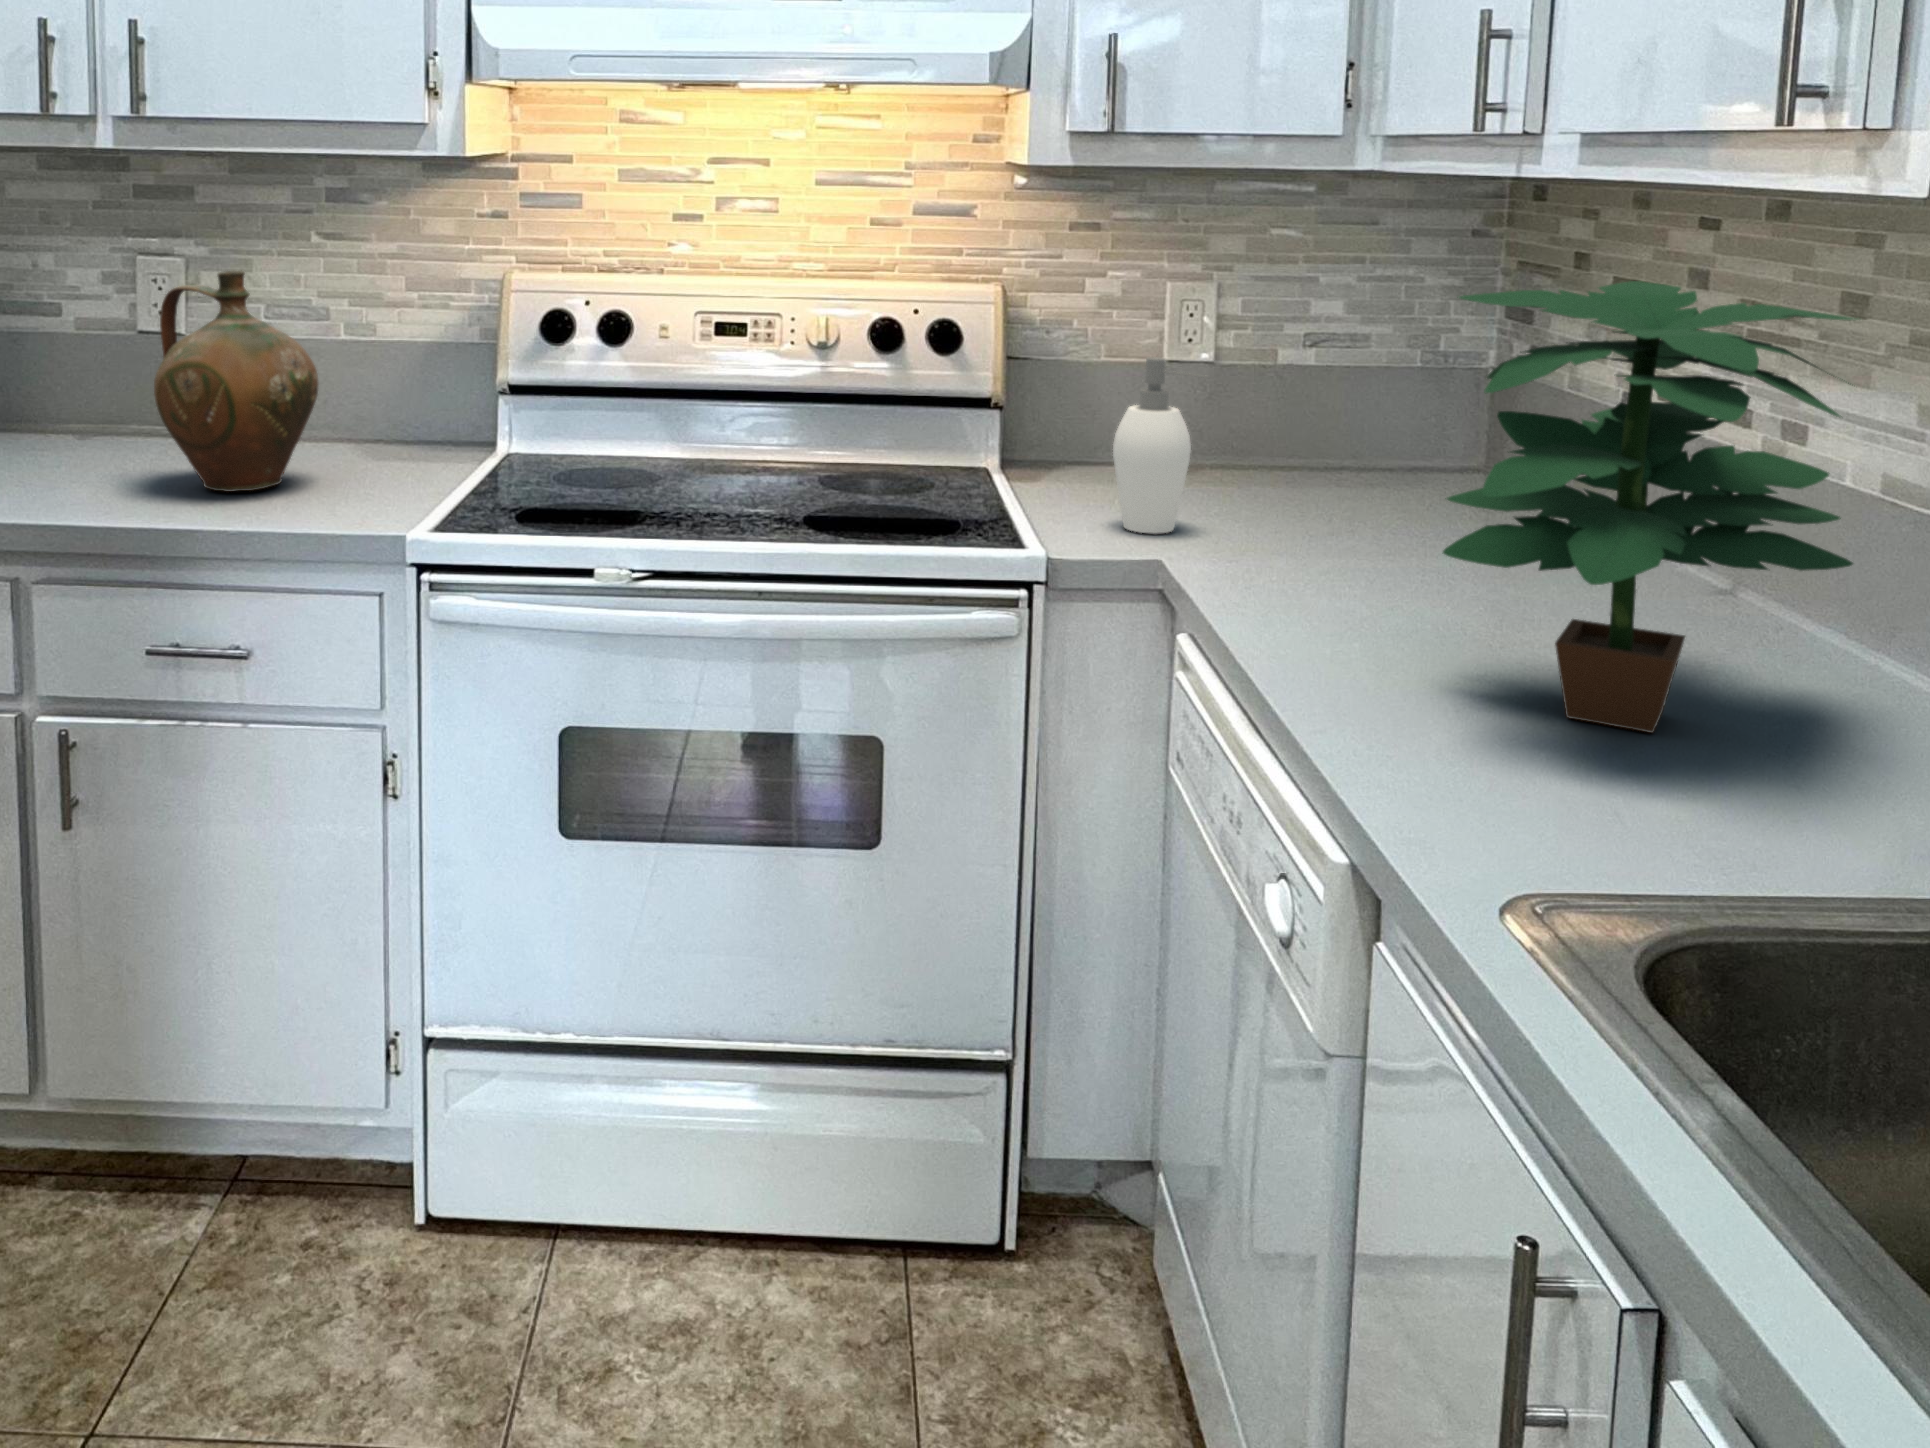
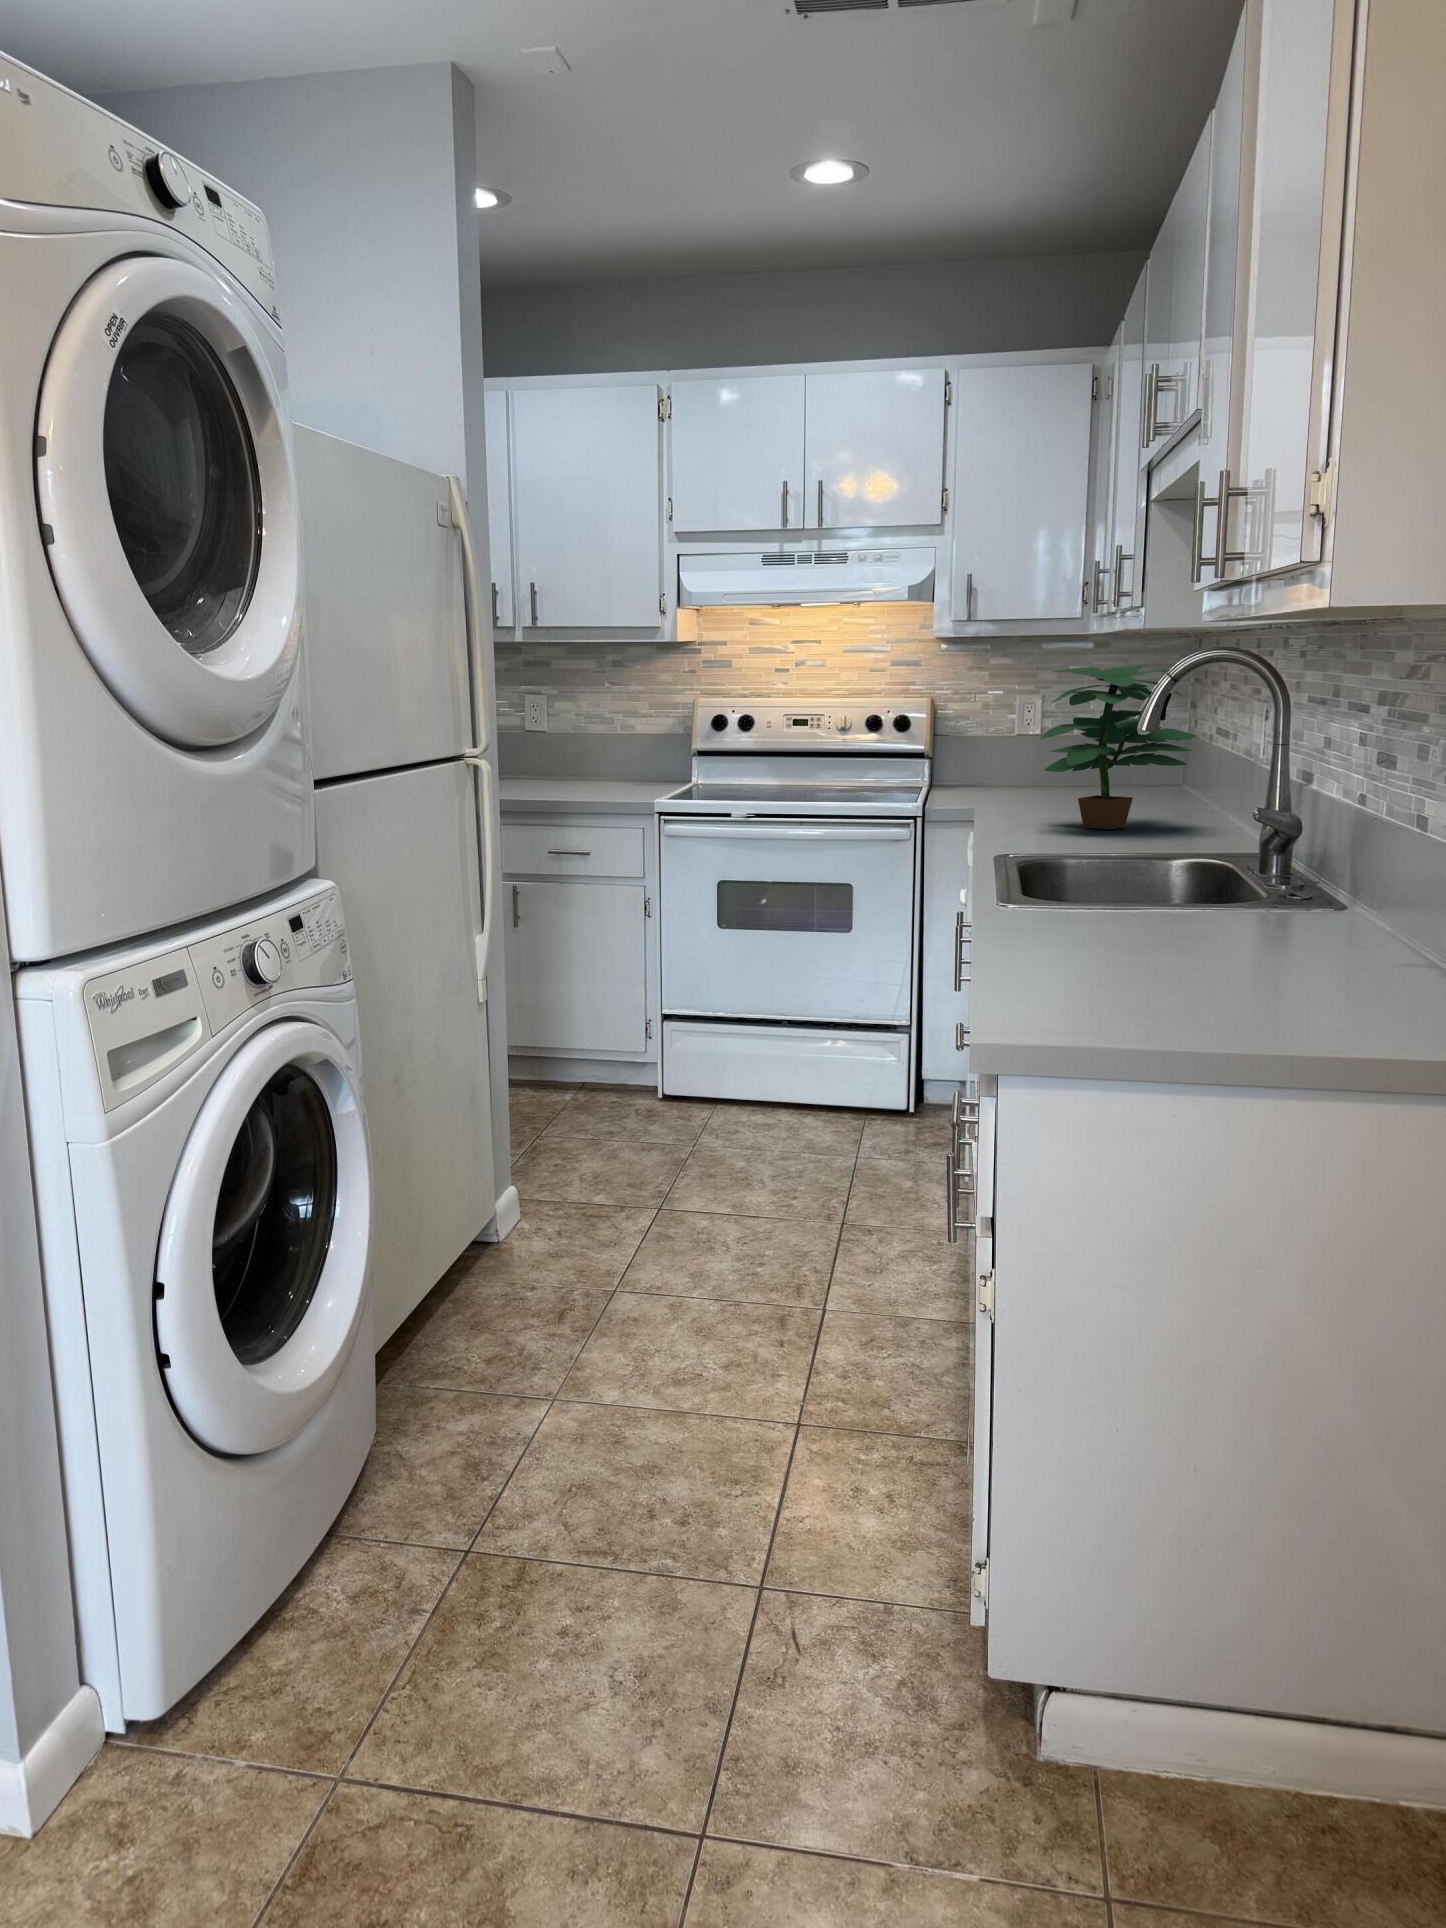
ceramic jug: present [154,271,318,492] -> none [544,693,613,791]
soap dispenser: present [1113,357,1208,534] -> none [963,720,1002,799]

